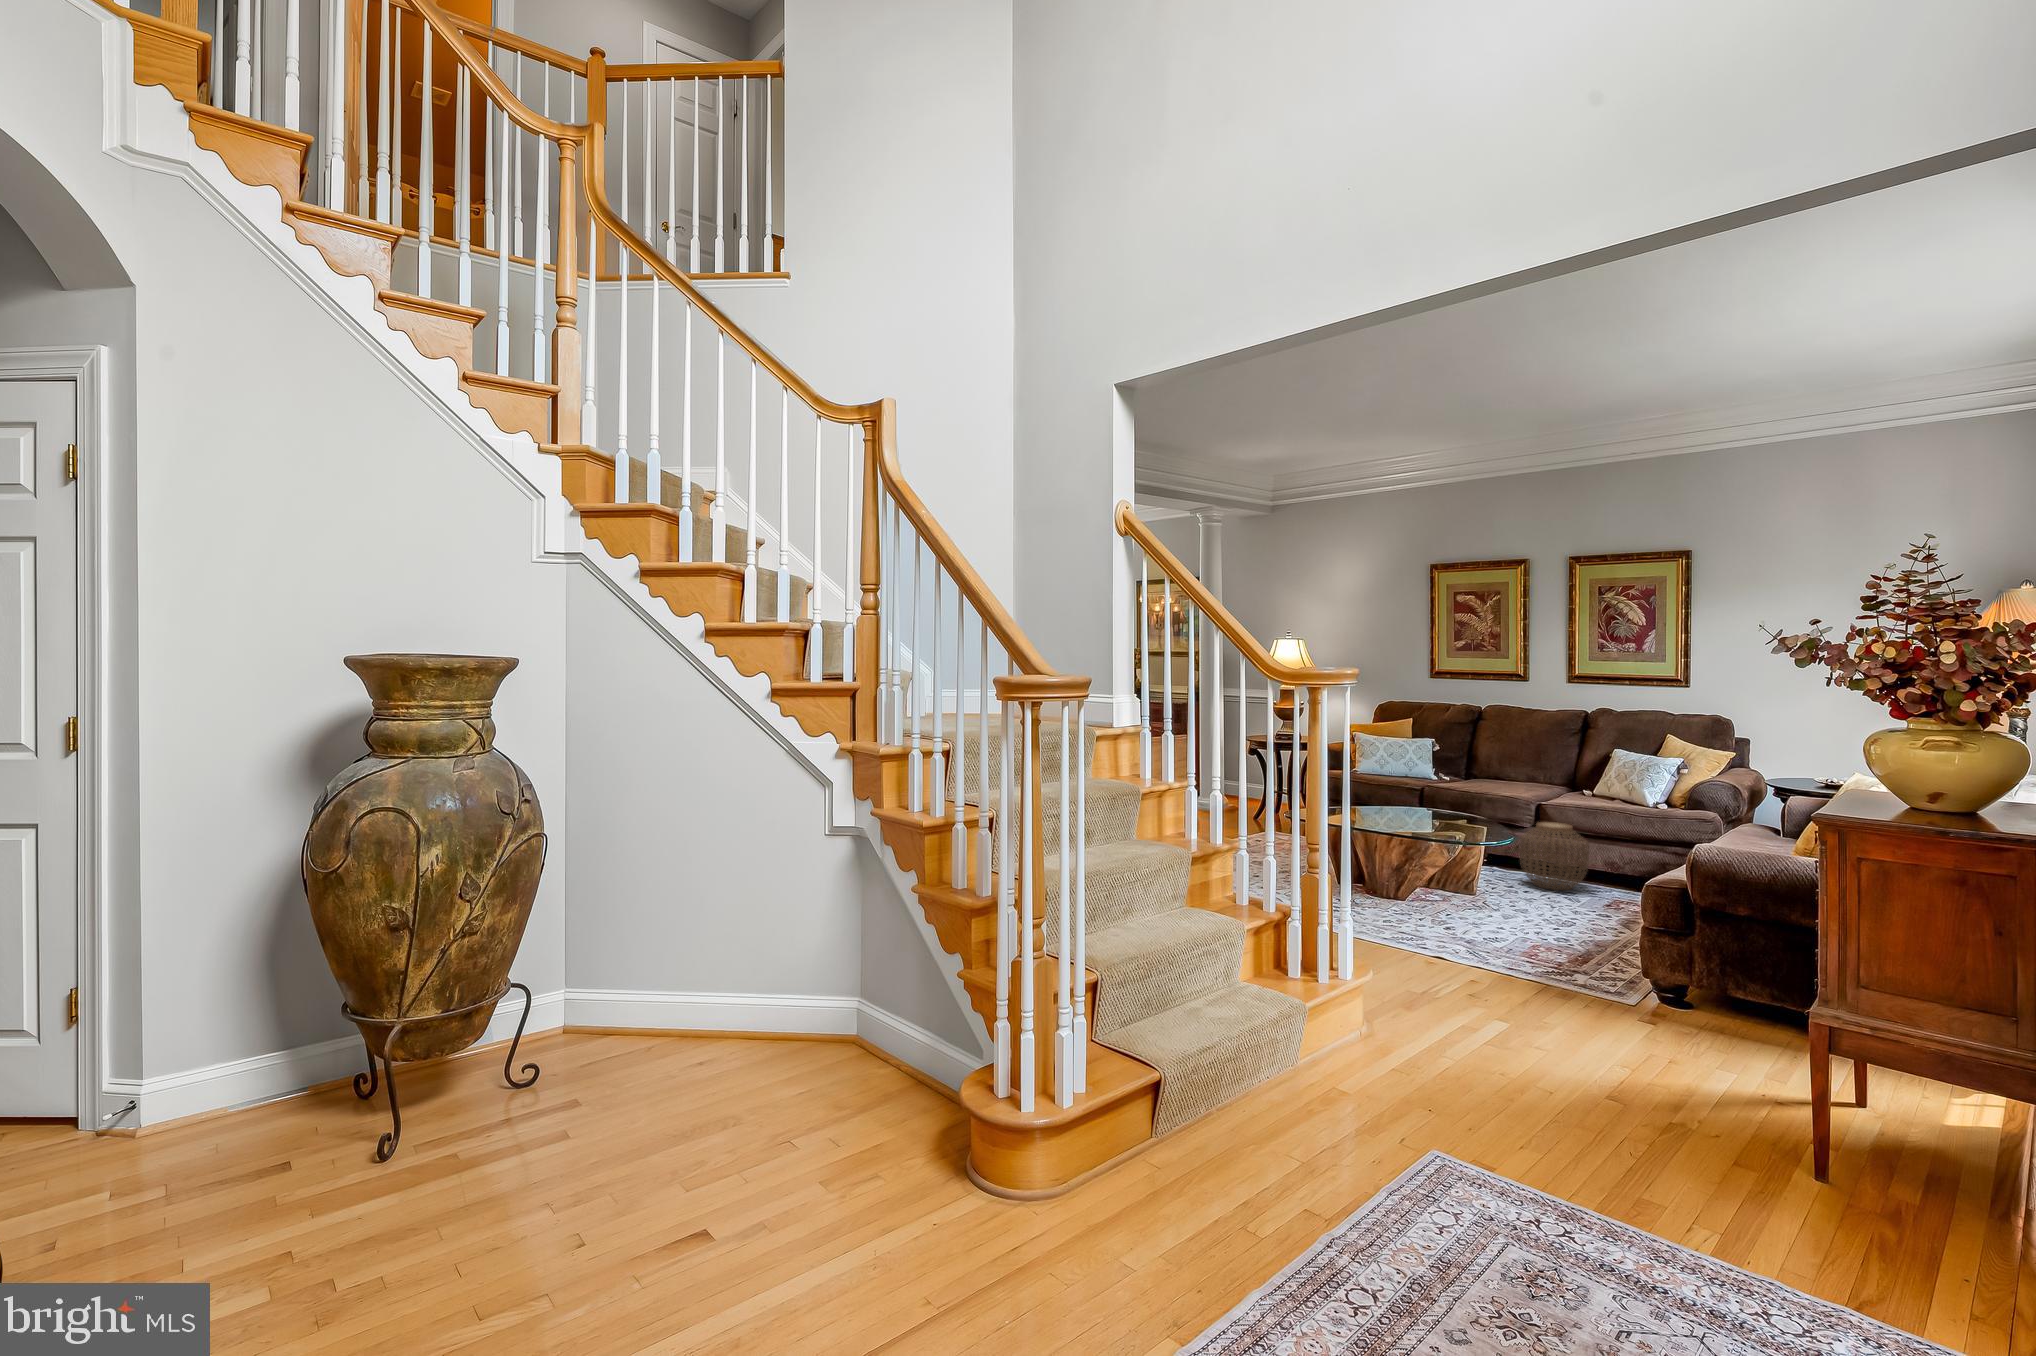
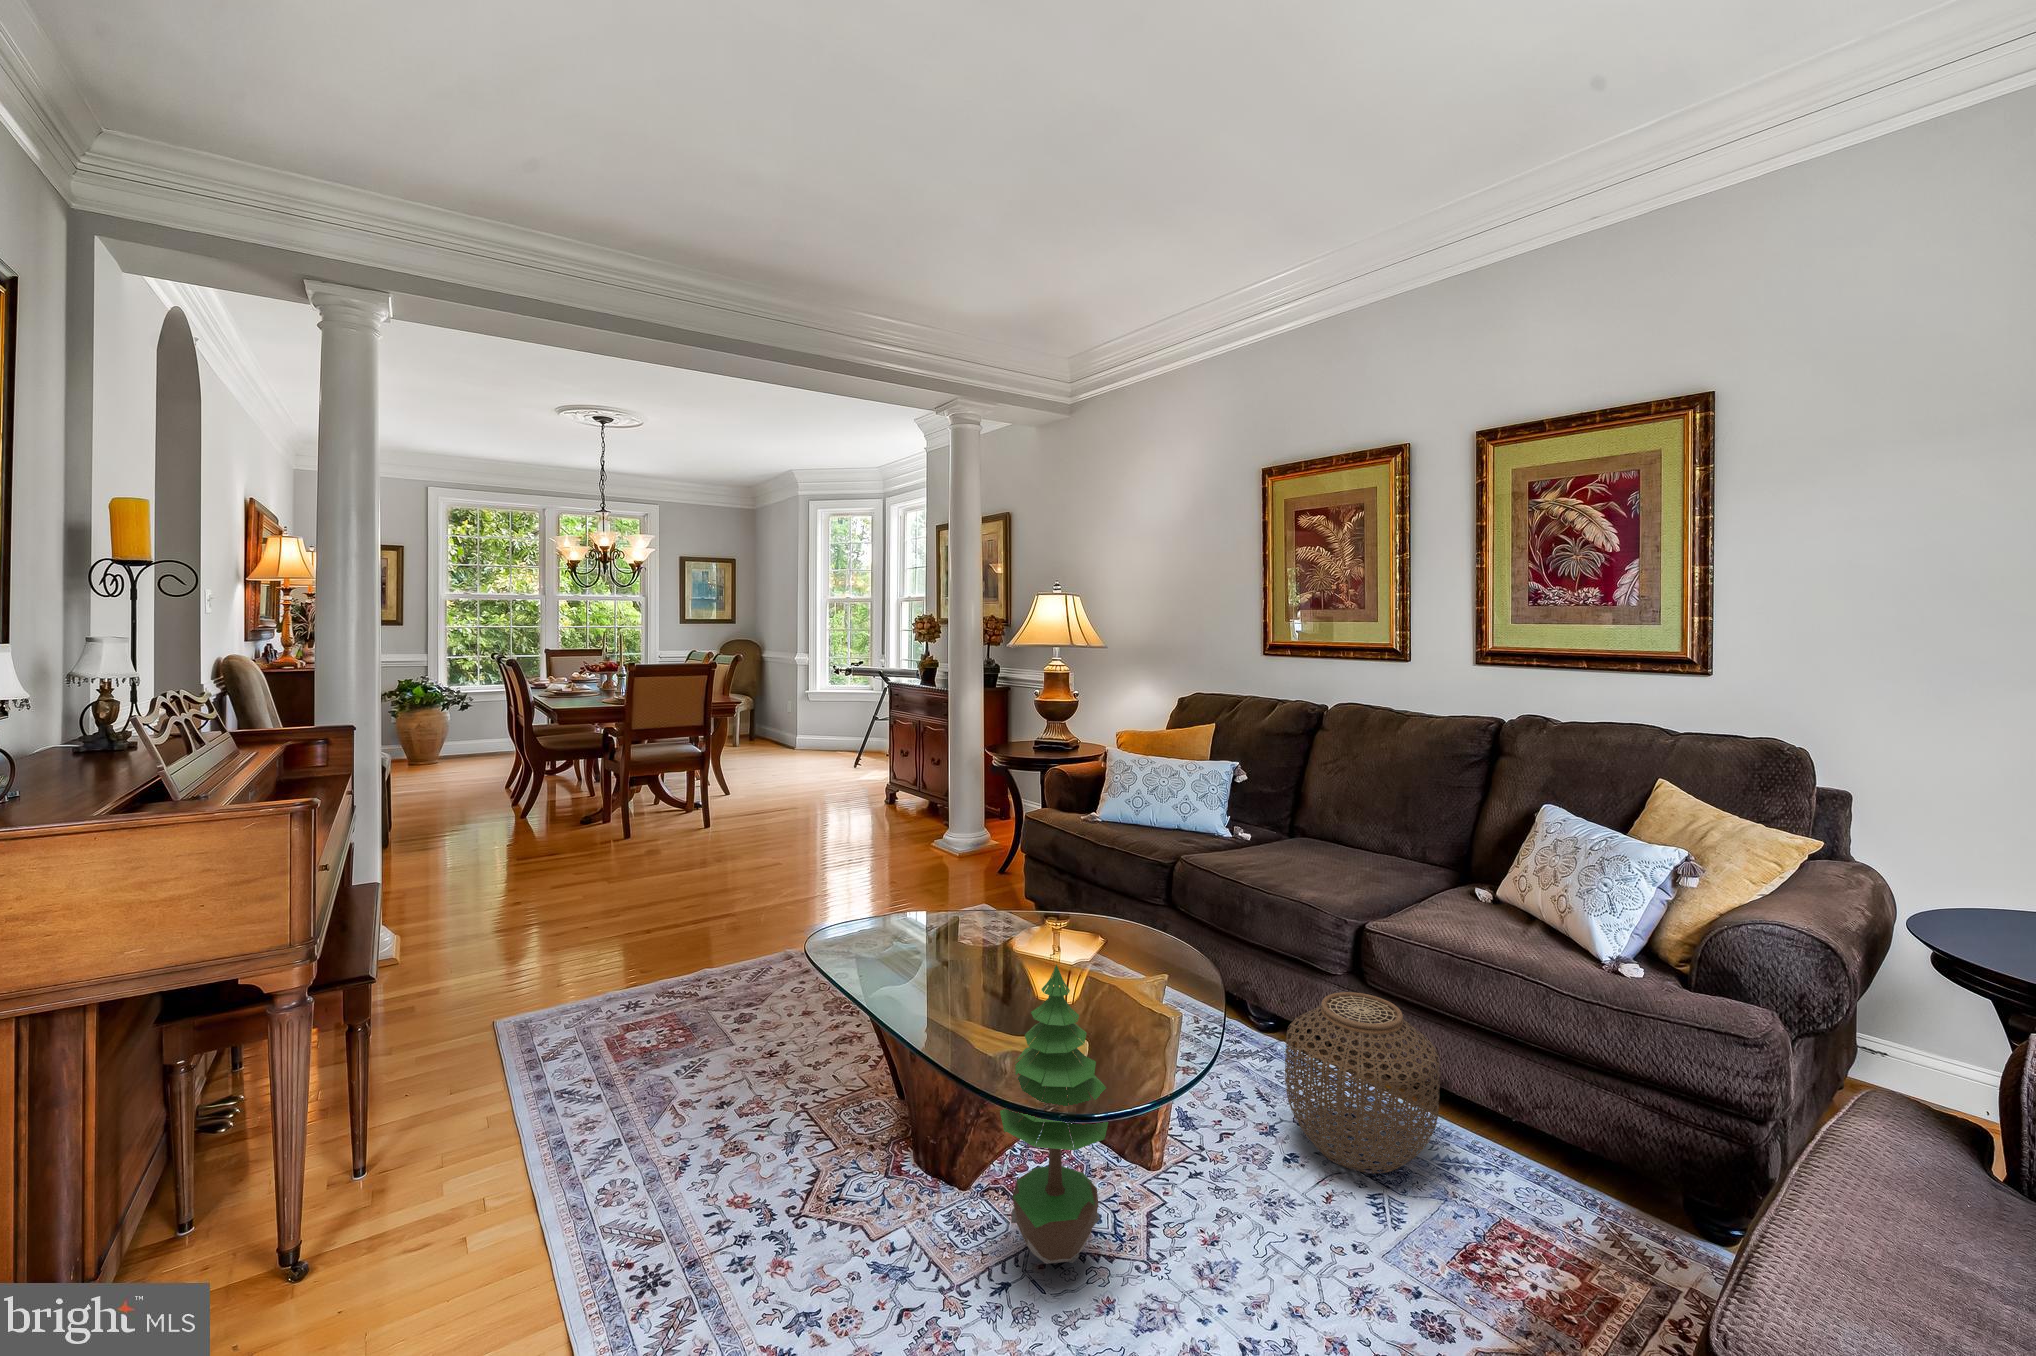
potted tree: none [1439,790,1485,905] -> present [1000,965,1108,1264]

